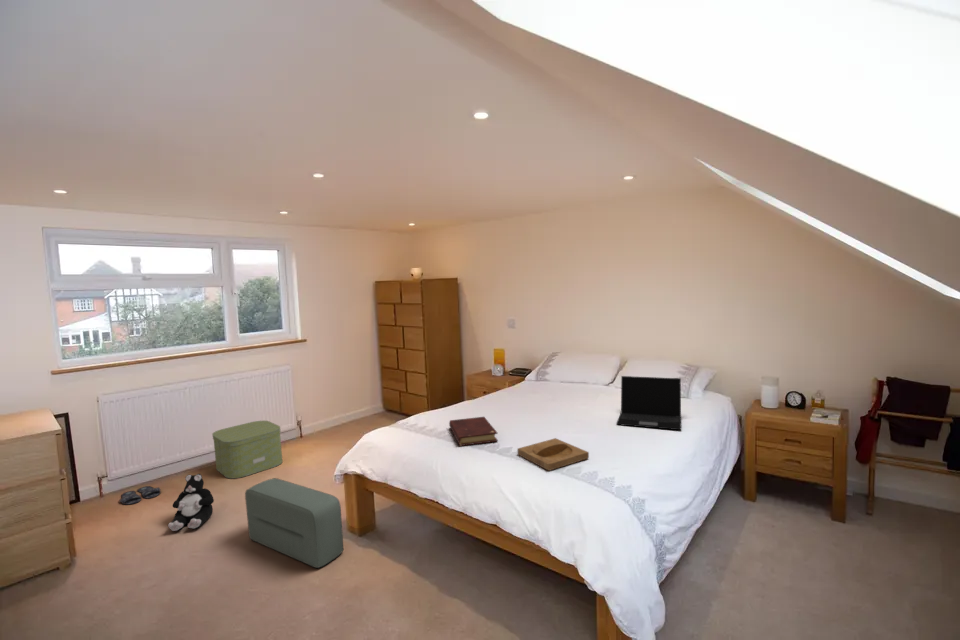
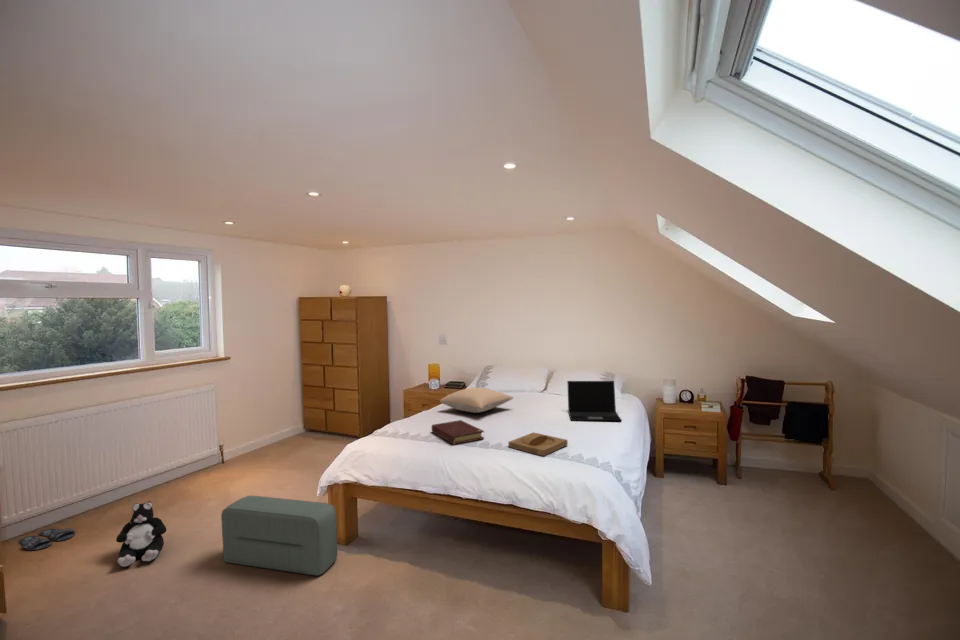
pillow: none [477,379,559,408] -> present [440,388,513,413]
storage box: present [212,421,283,478] -> none [131,446,216,510]

